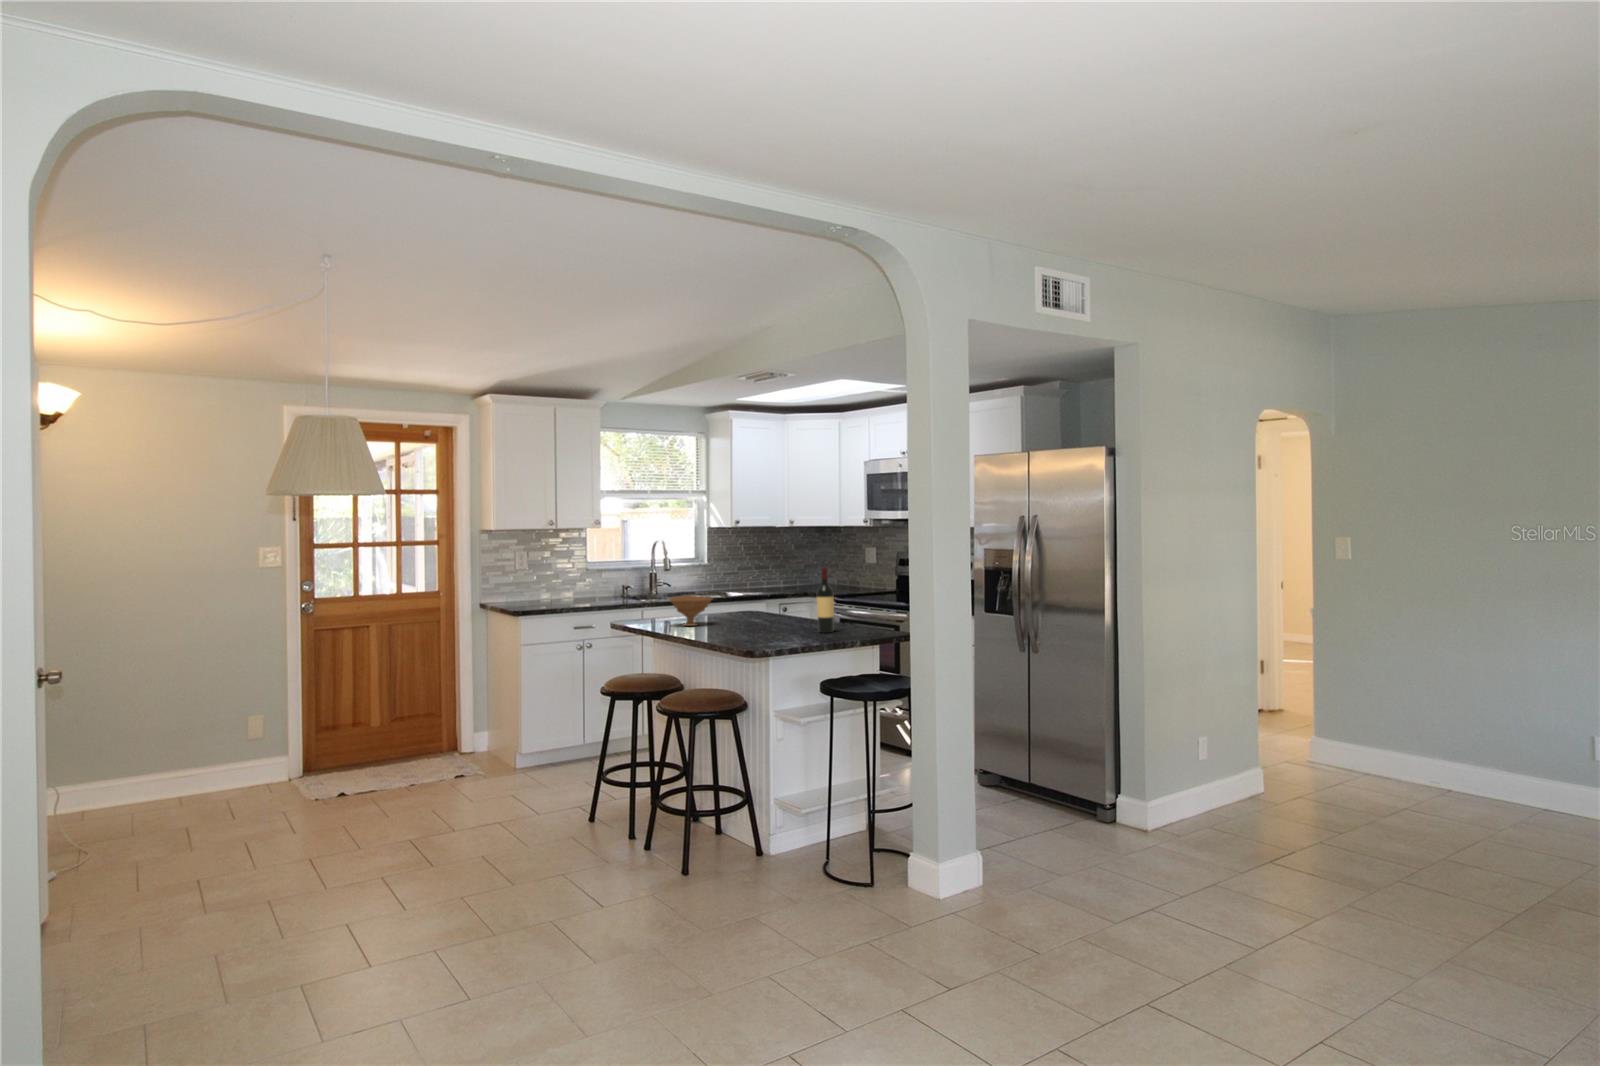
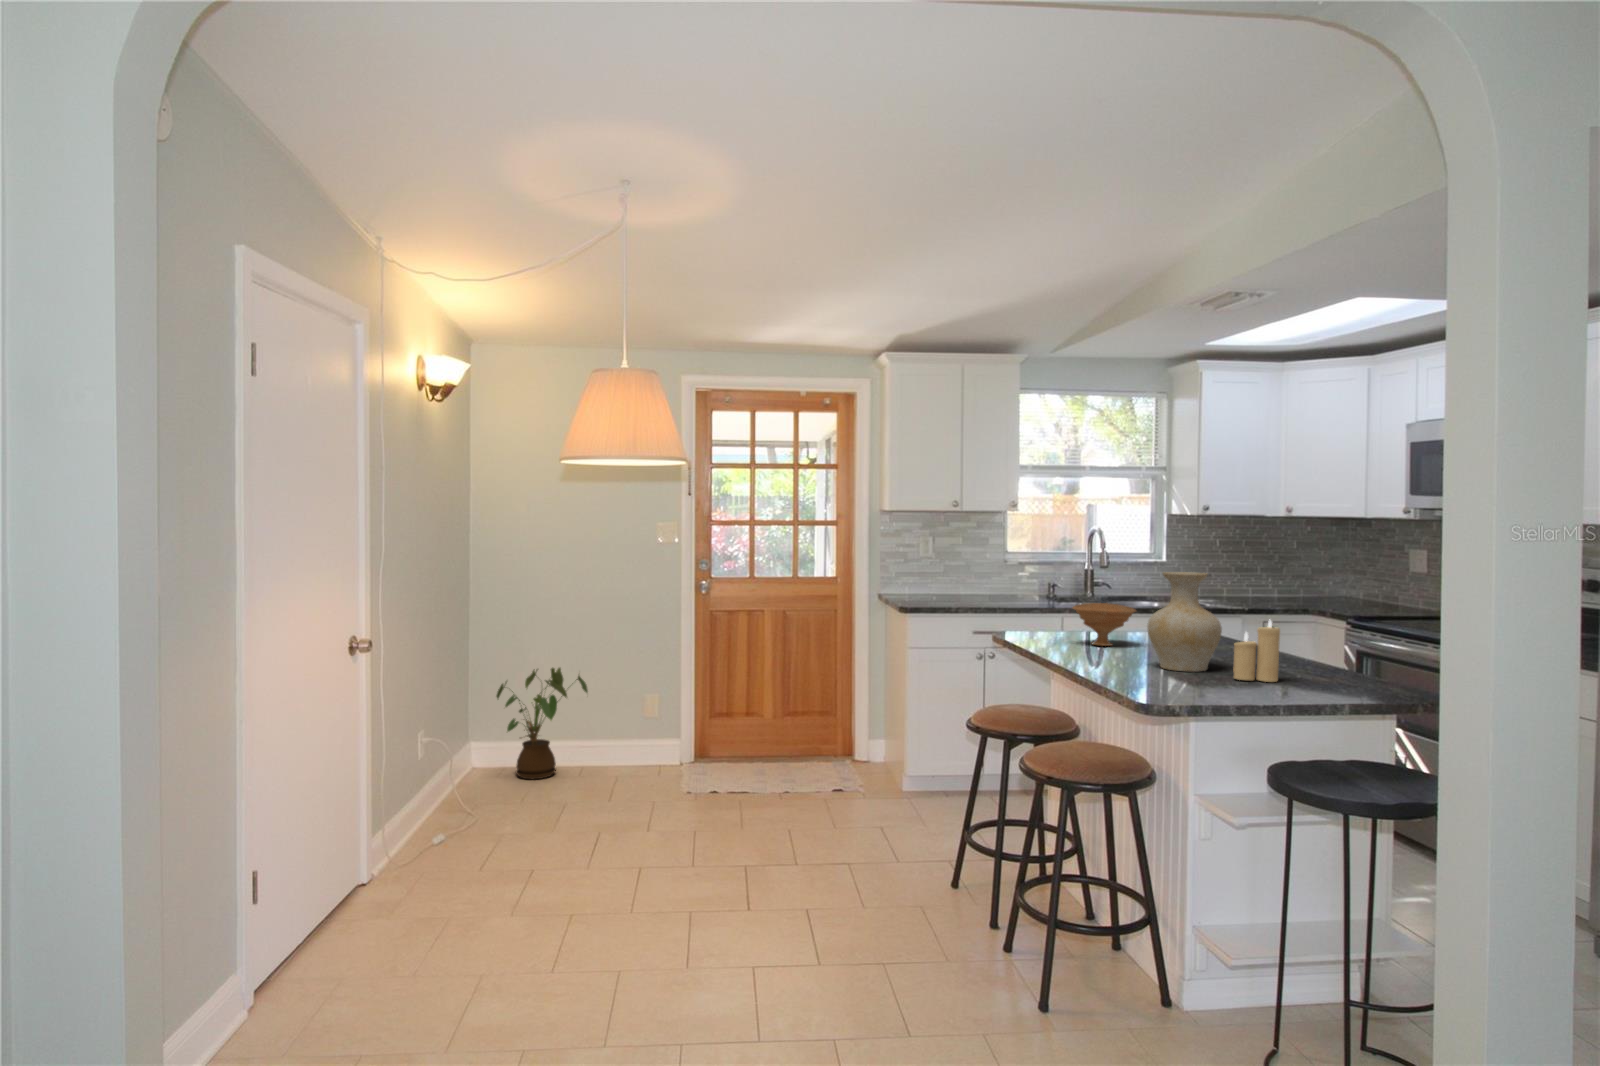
wine bottle: present [817,567,834,633] -> none [1288,576,1319,679]
vase: none [730,569,777,635] -> present [1147,572,1222,672]
candle: none [787,596,814,636] -> present [1233,620,1280,682]
house plant: none [84,698,191,814] -> present [496,668,588,779]

